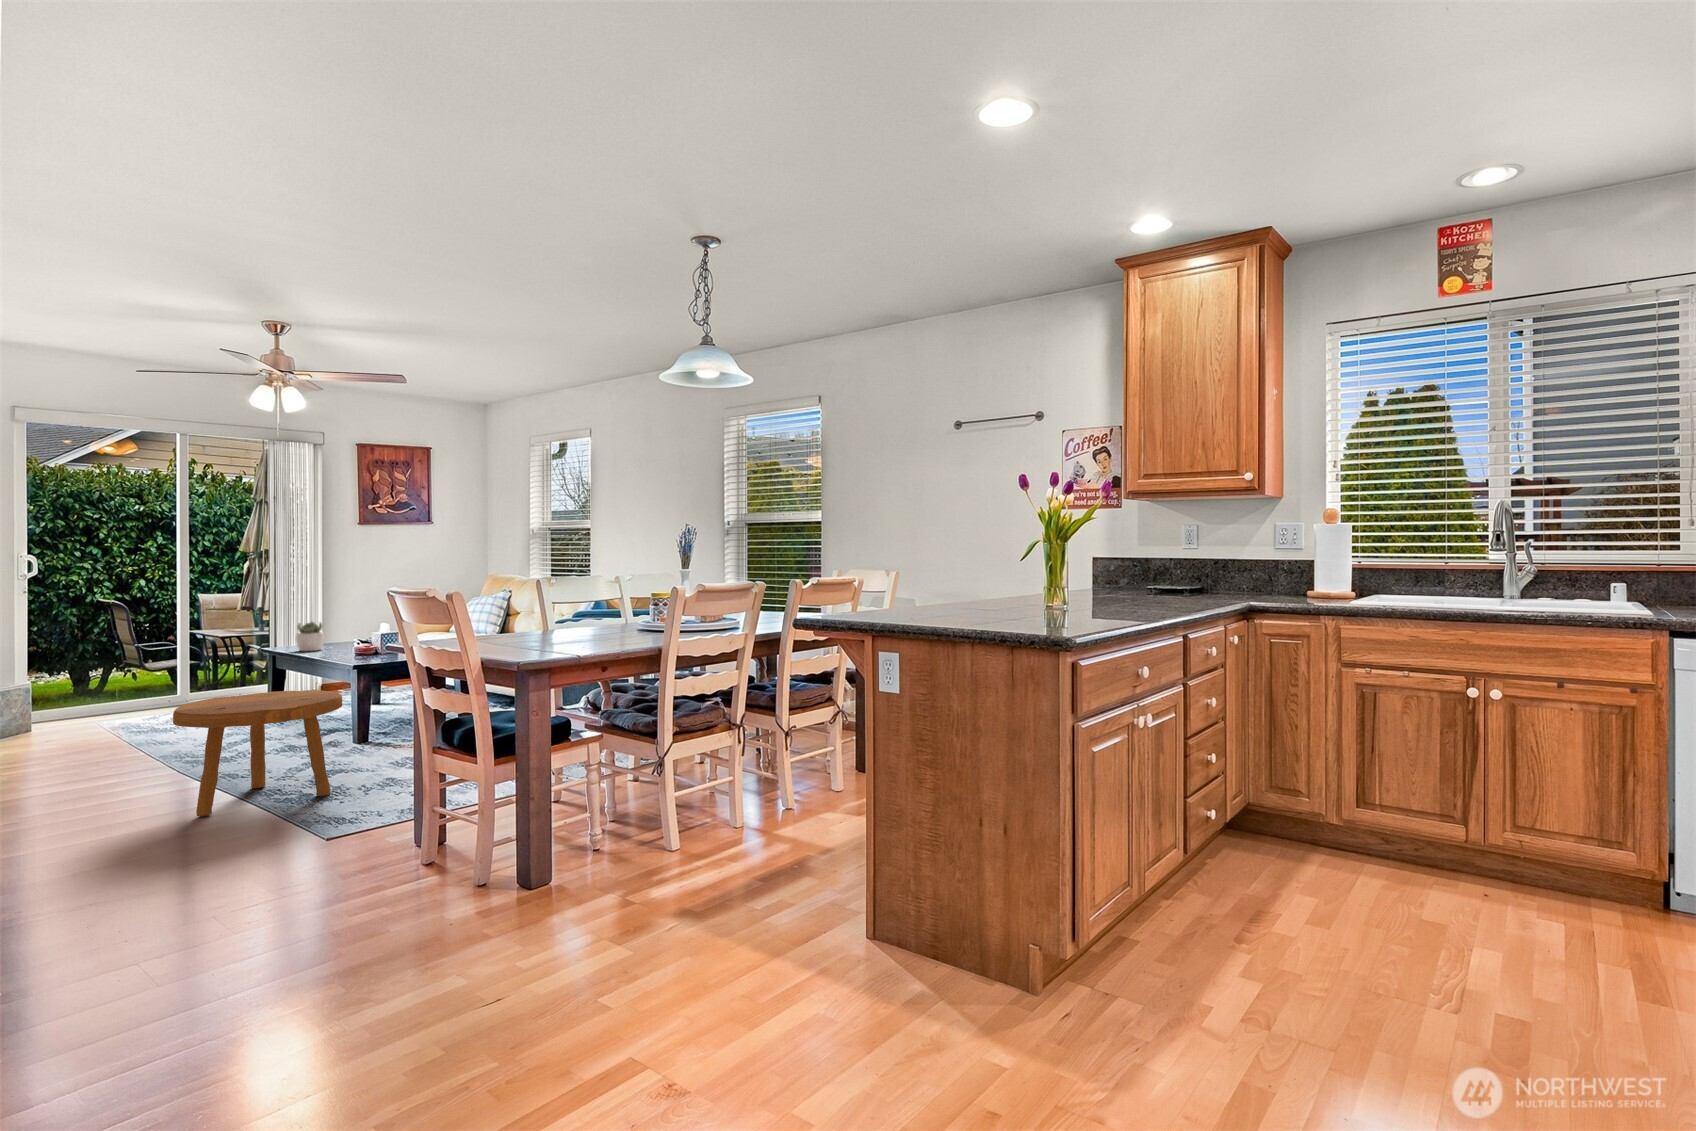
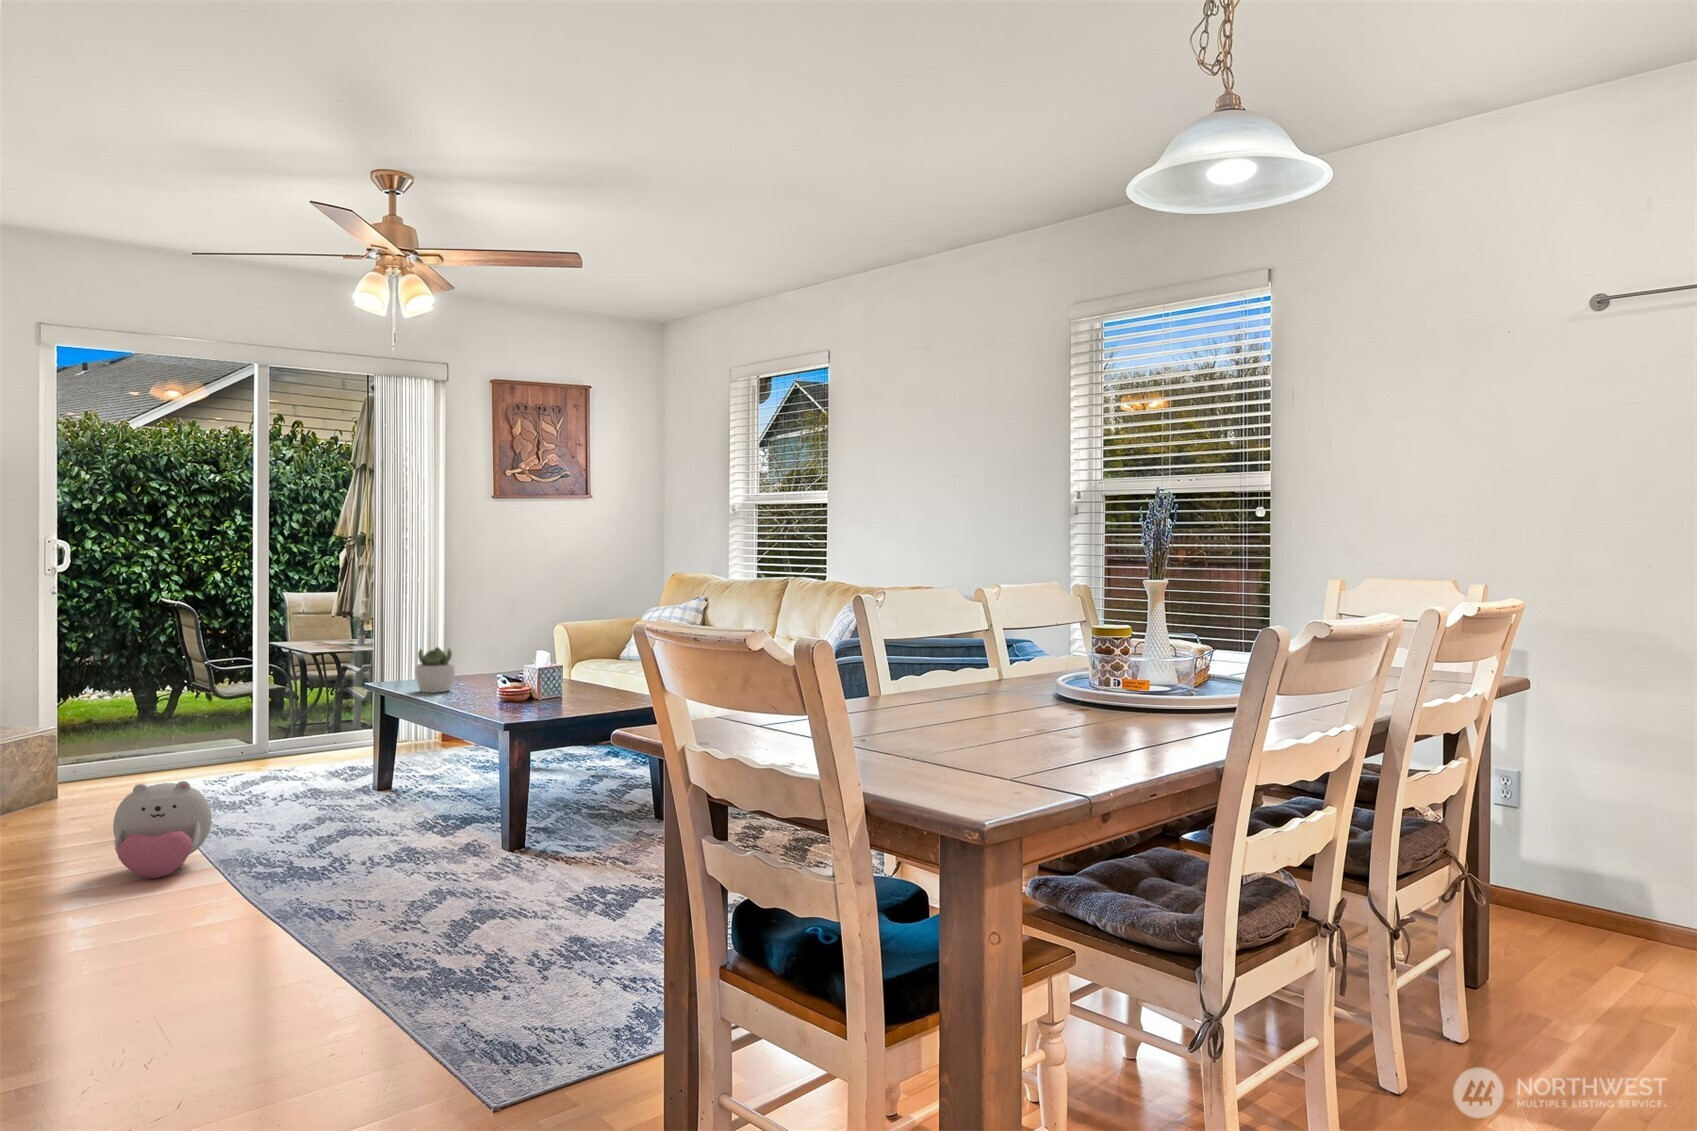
footstool: present [173,690,342,816] -> none [253,778,505,1002]
plush toy: none [68,709,142,772] -> present [113,781,212,878]

